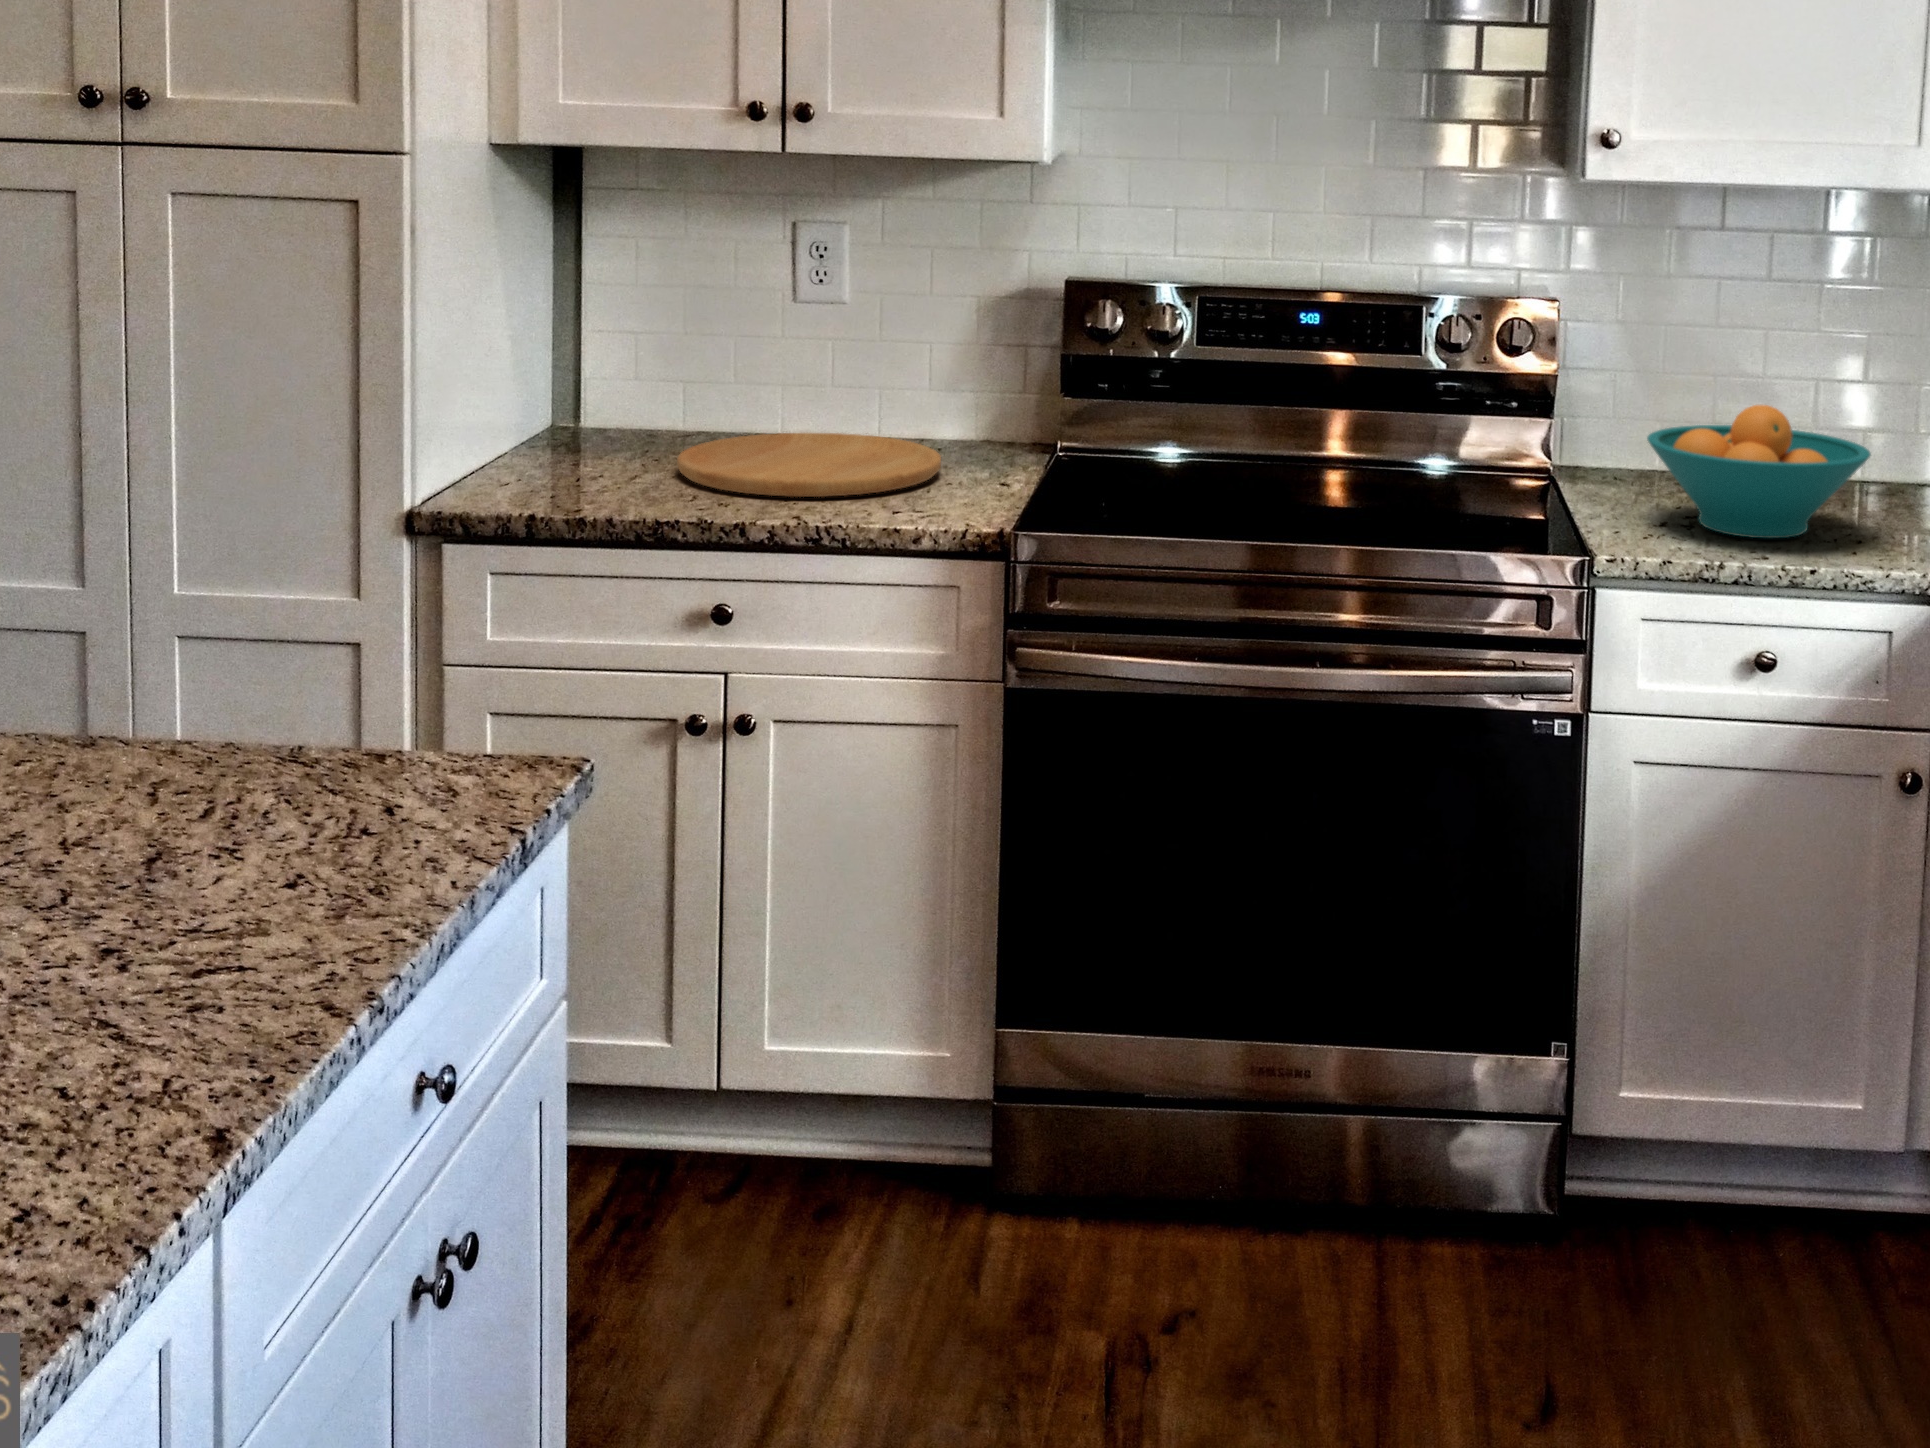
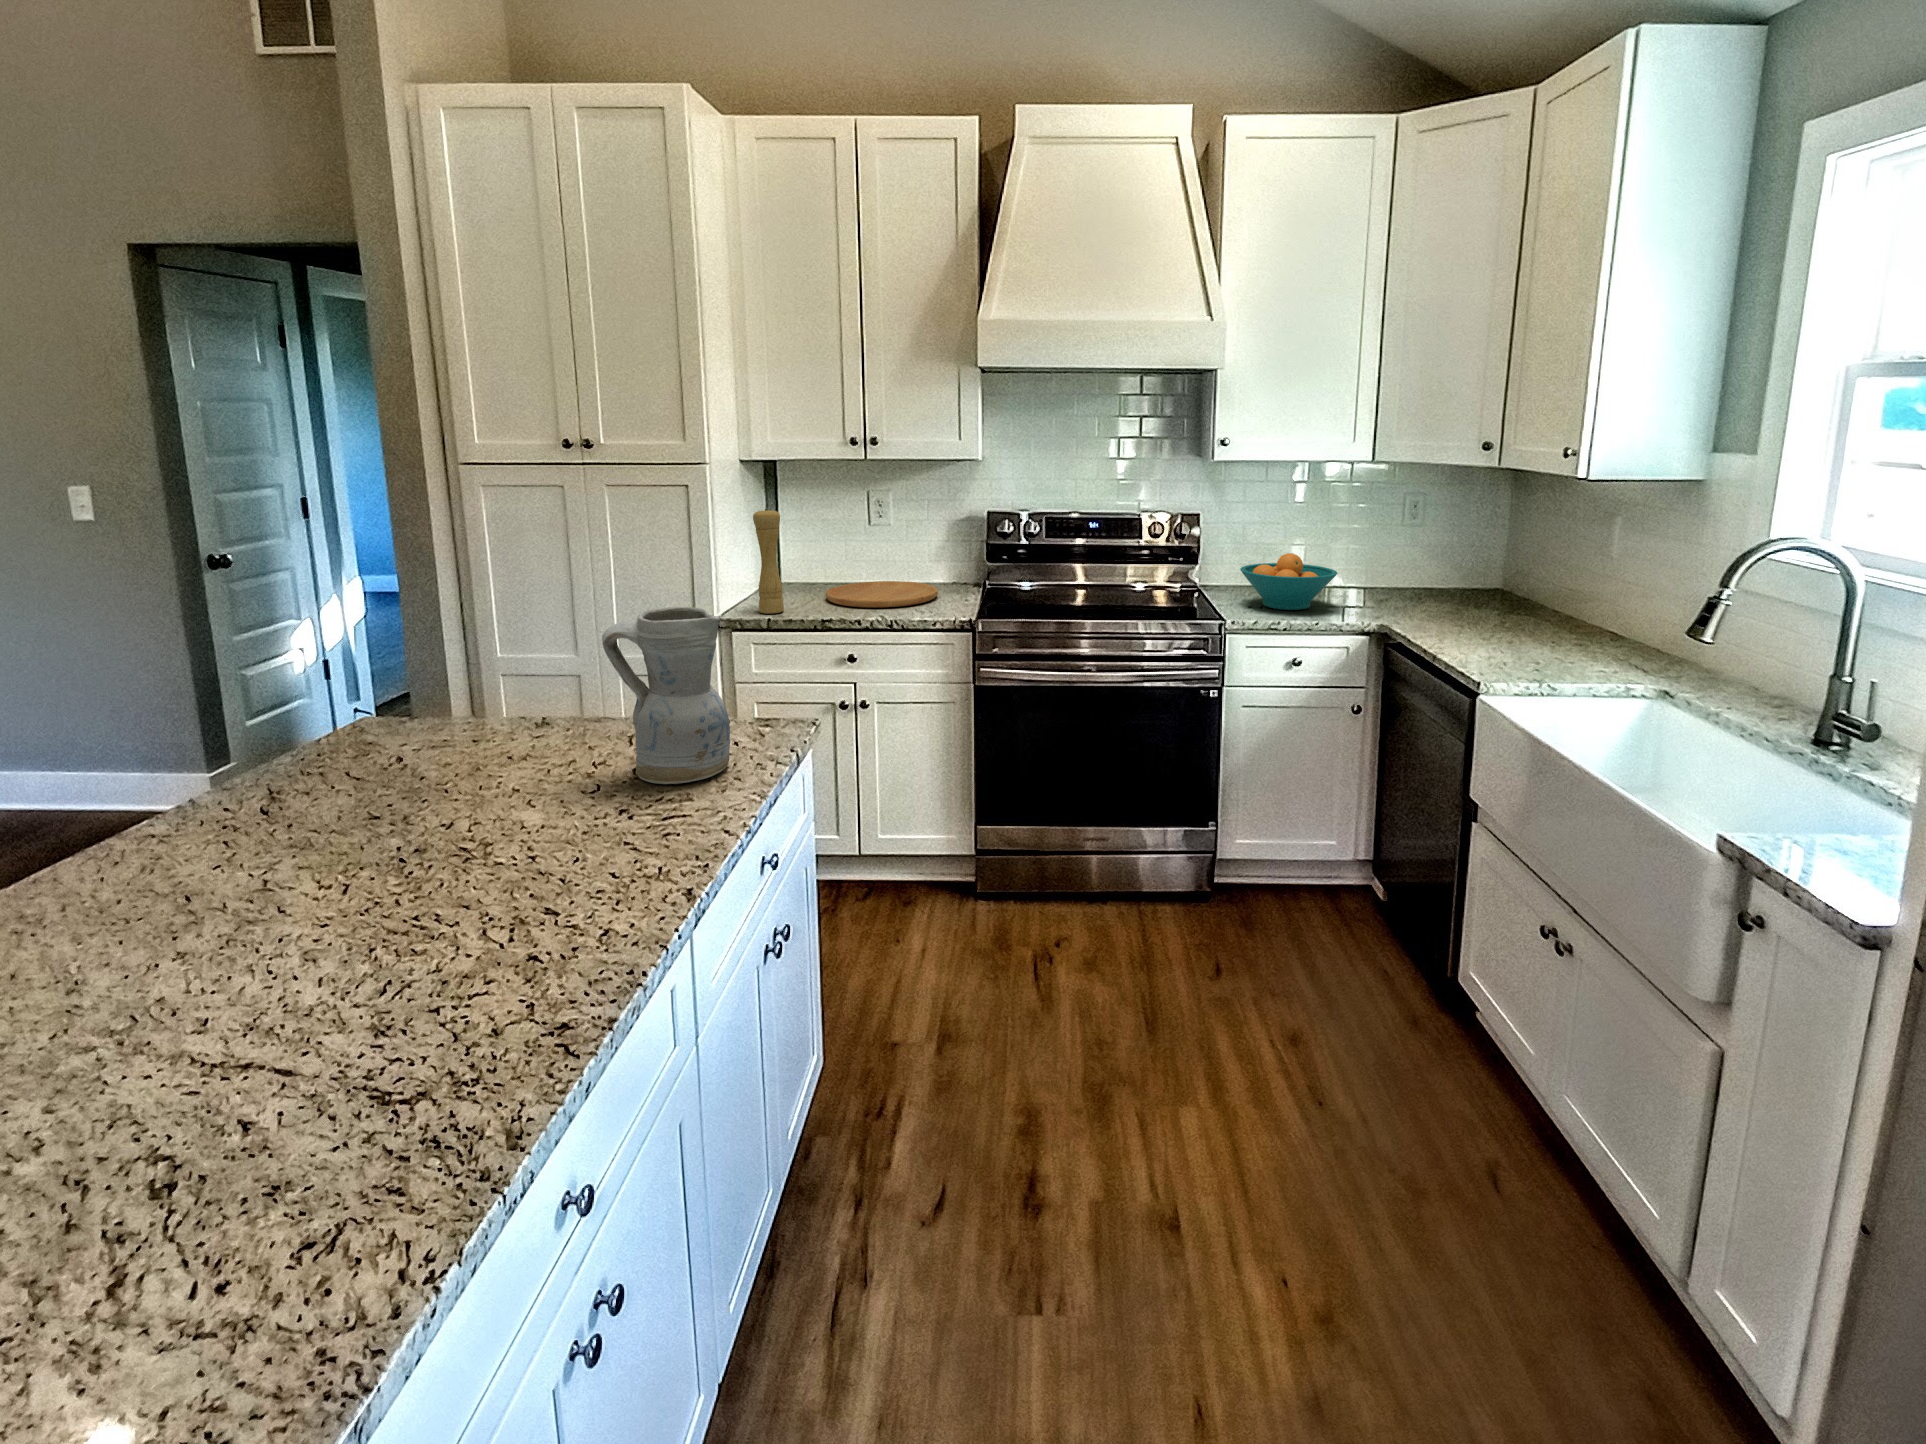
pepper mill: none [512,259,575,502] -> present [753,509,784,613]
ceramic pitcher: none [96,498,369,896] -> present [602,607,730,784]

